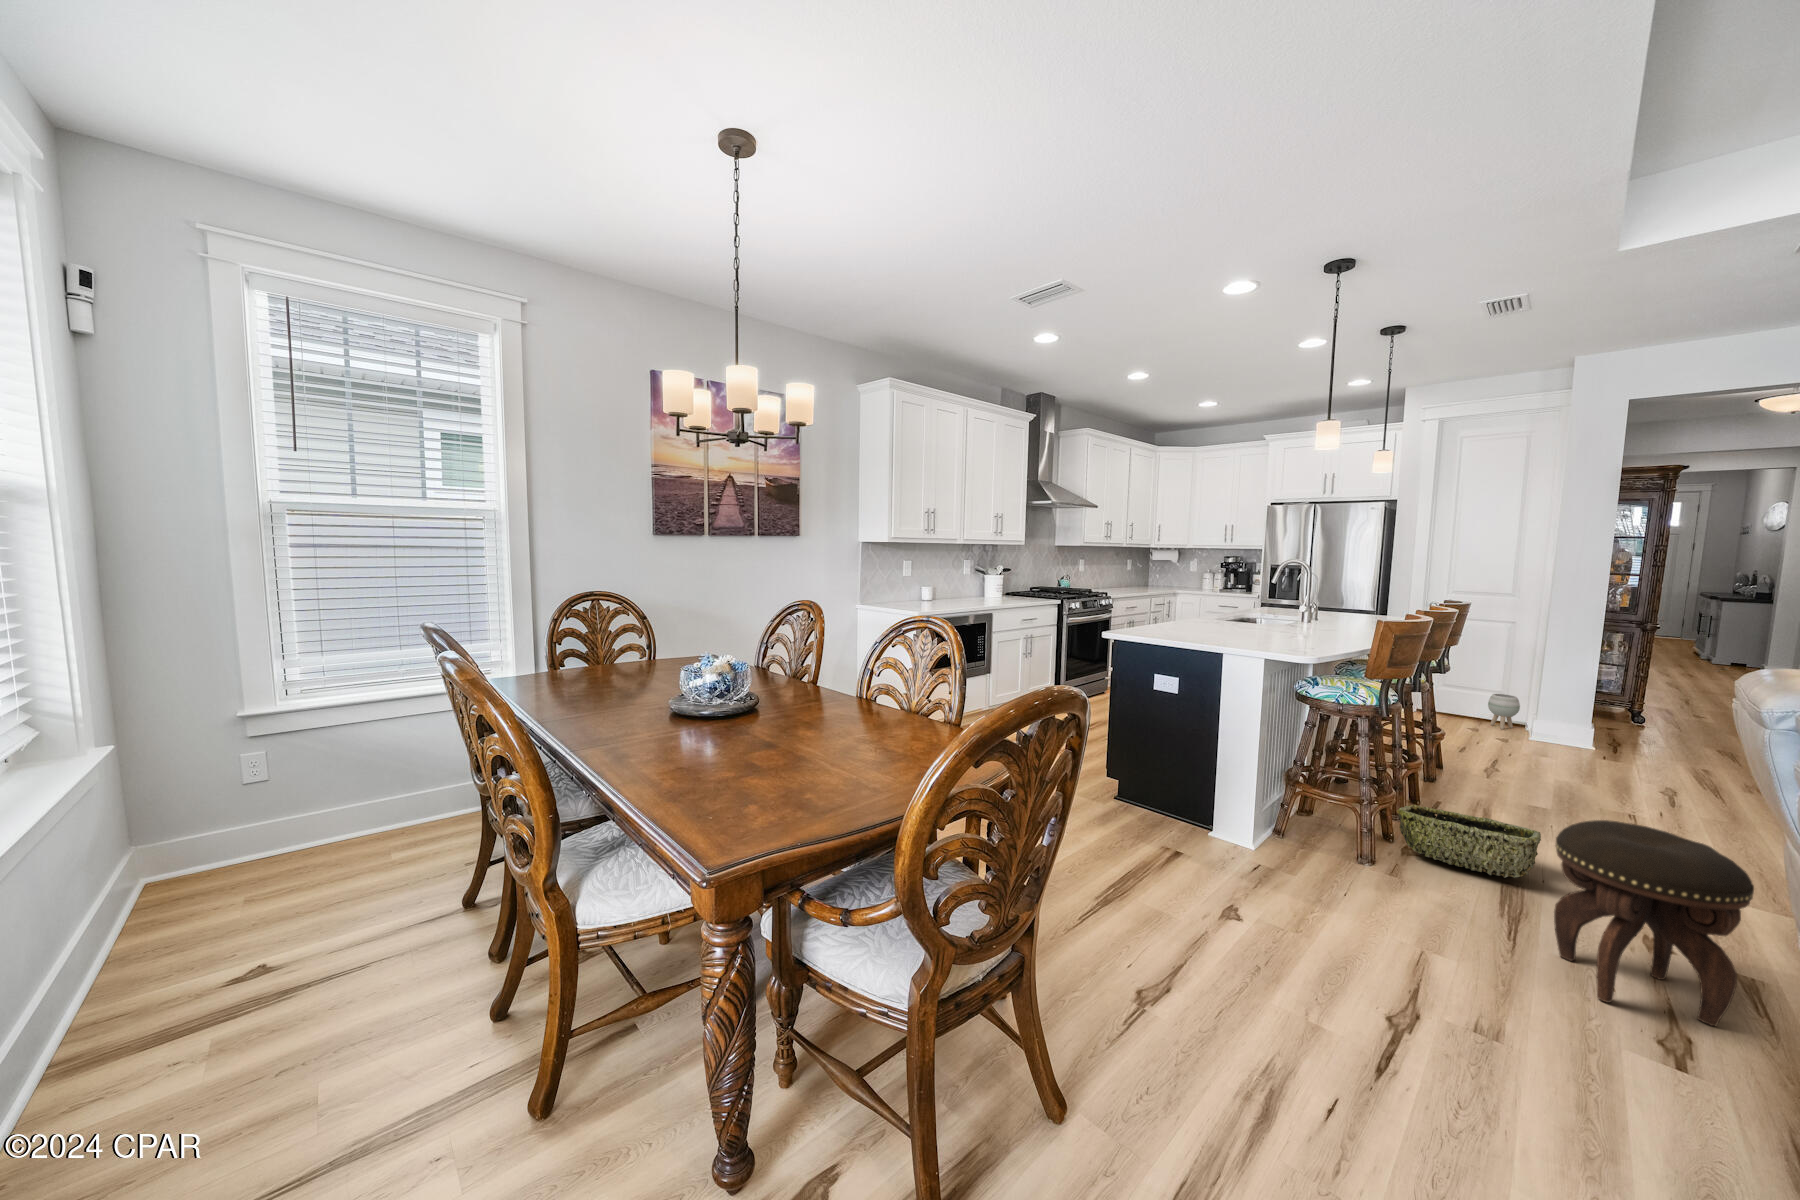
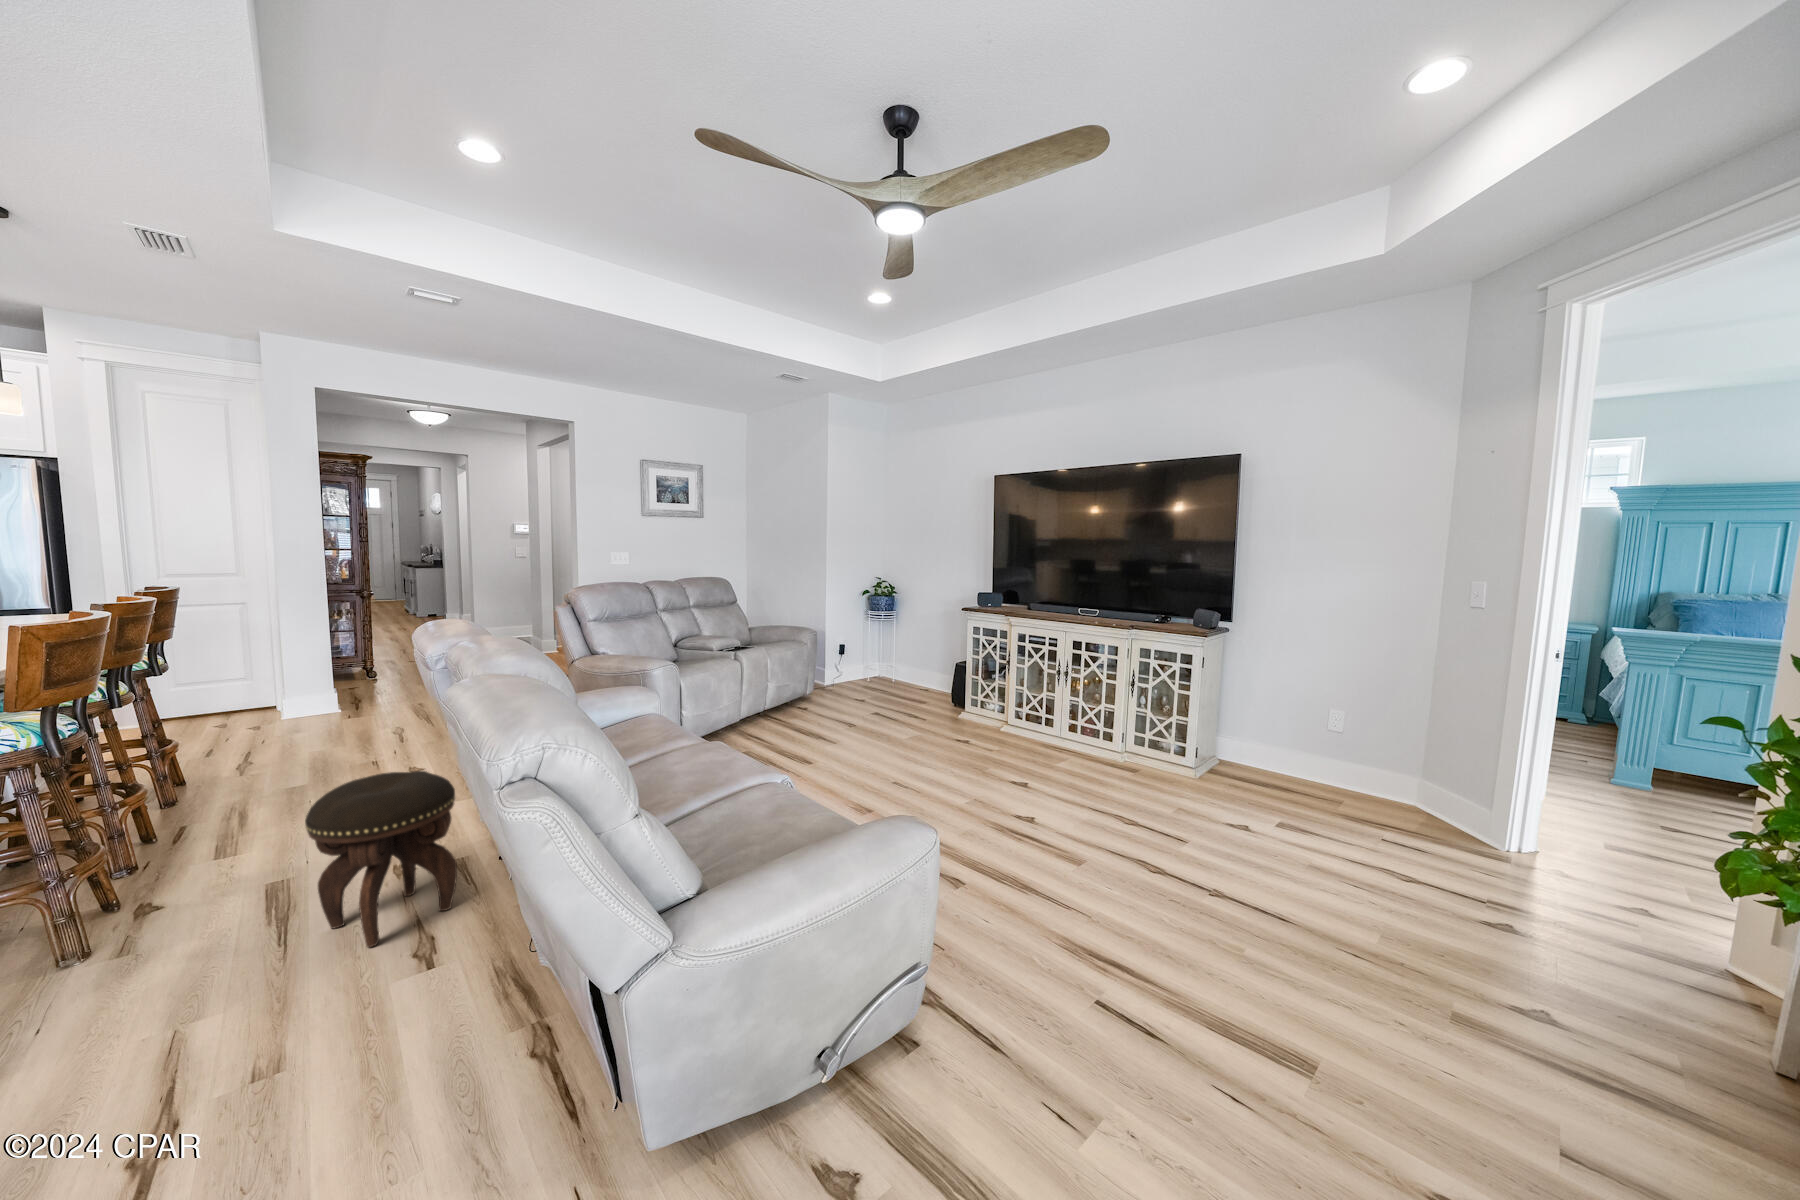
planter: present [1488,694,1520,729] -> none [230,680,266,718]
woven basket: present [1397,805,1541,878] -> none [110,815,298,908]

